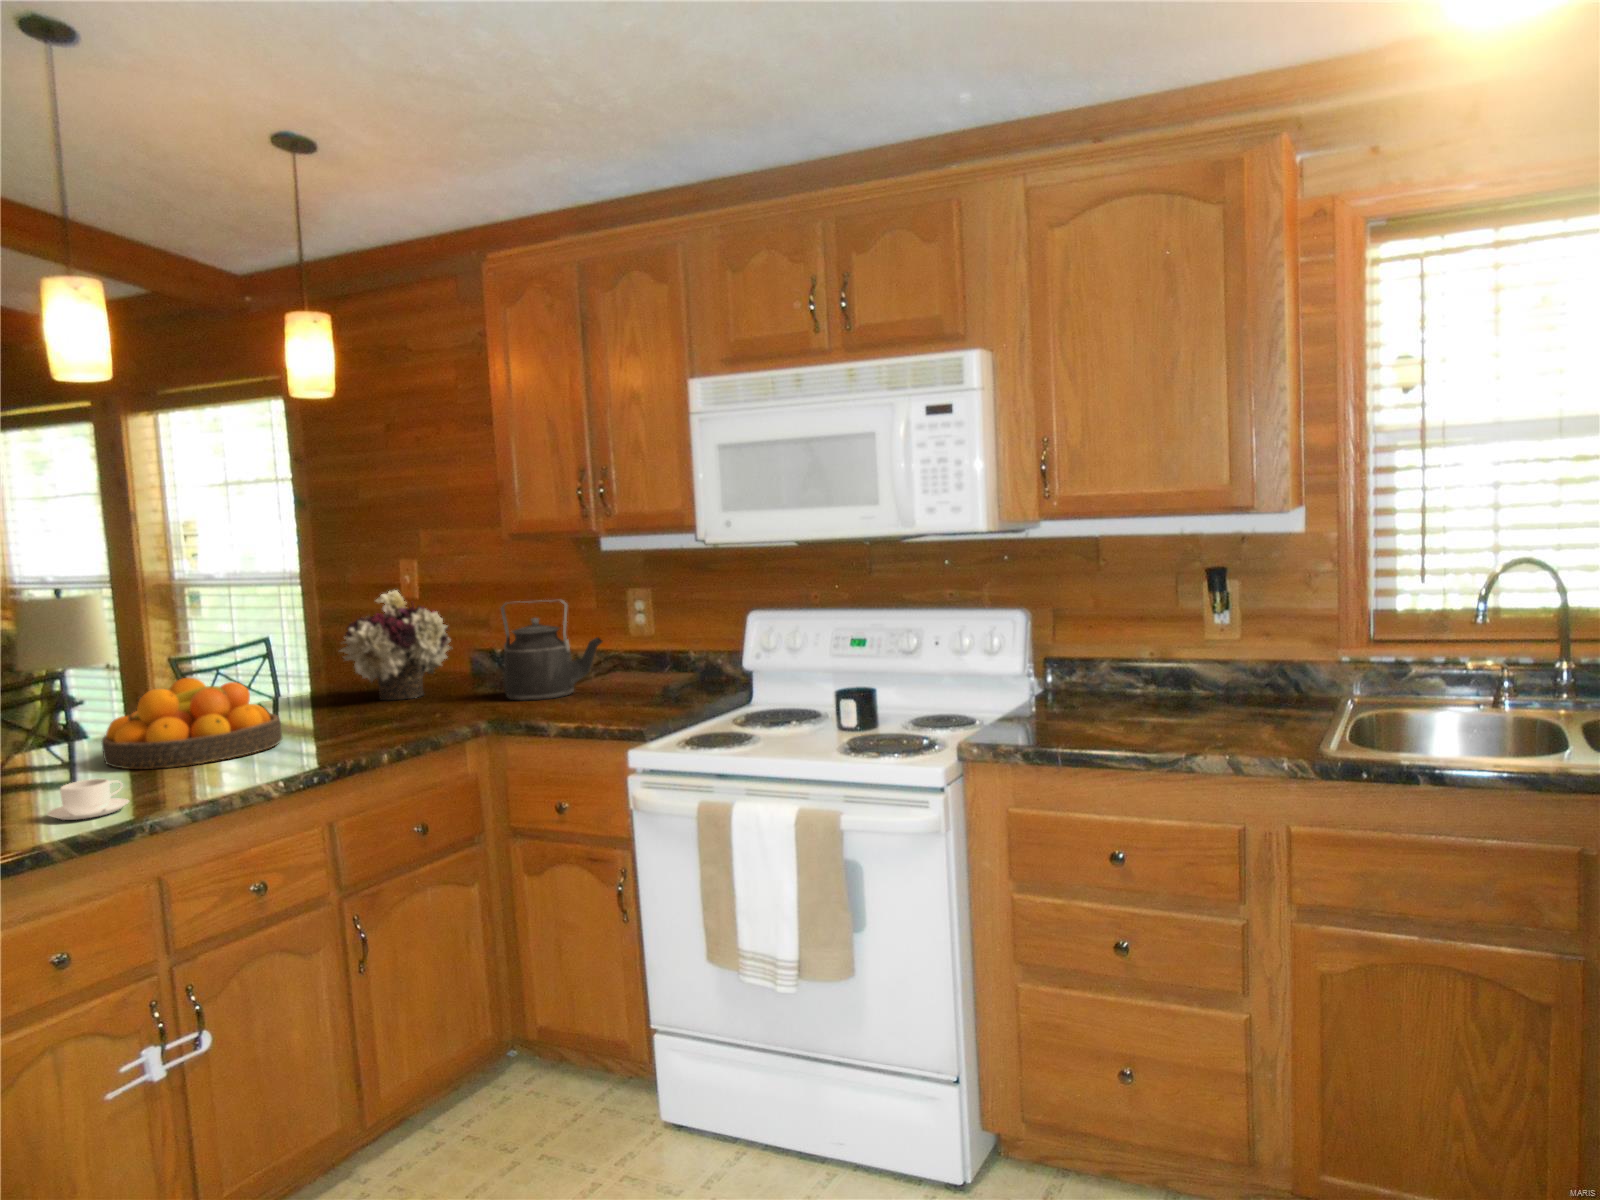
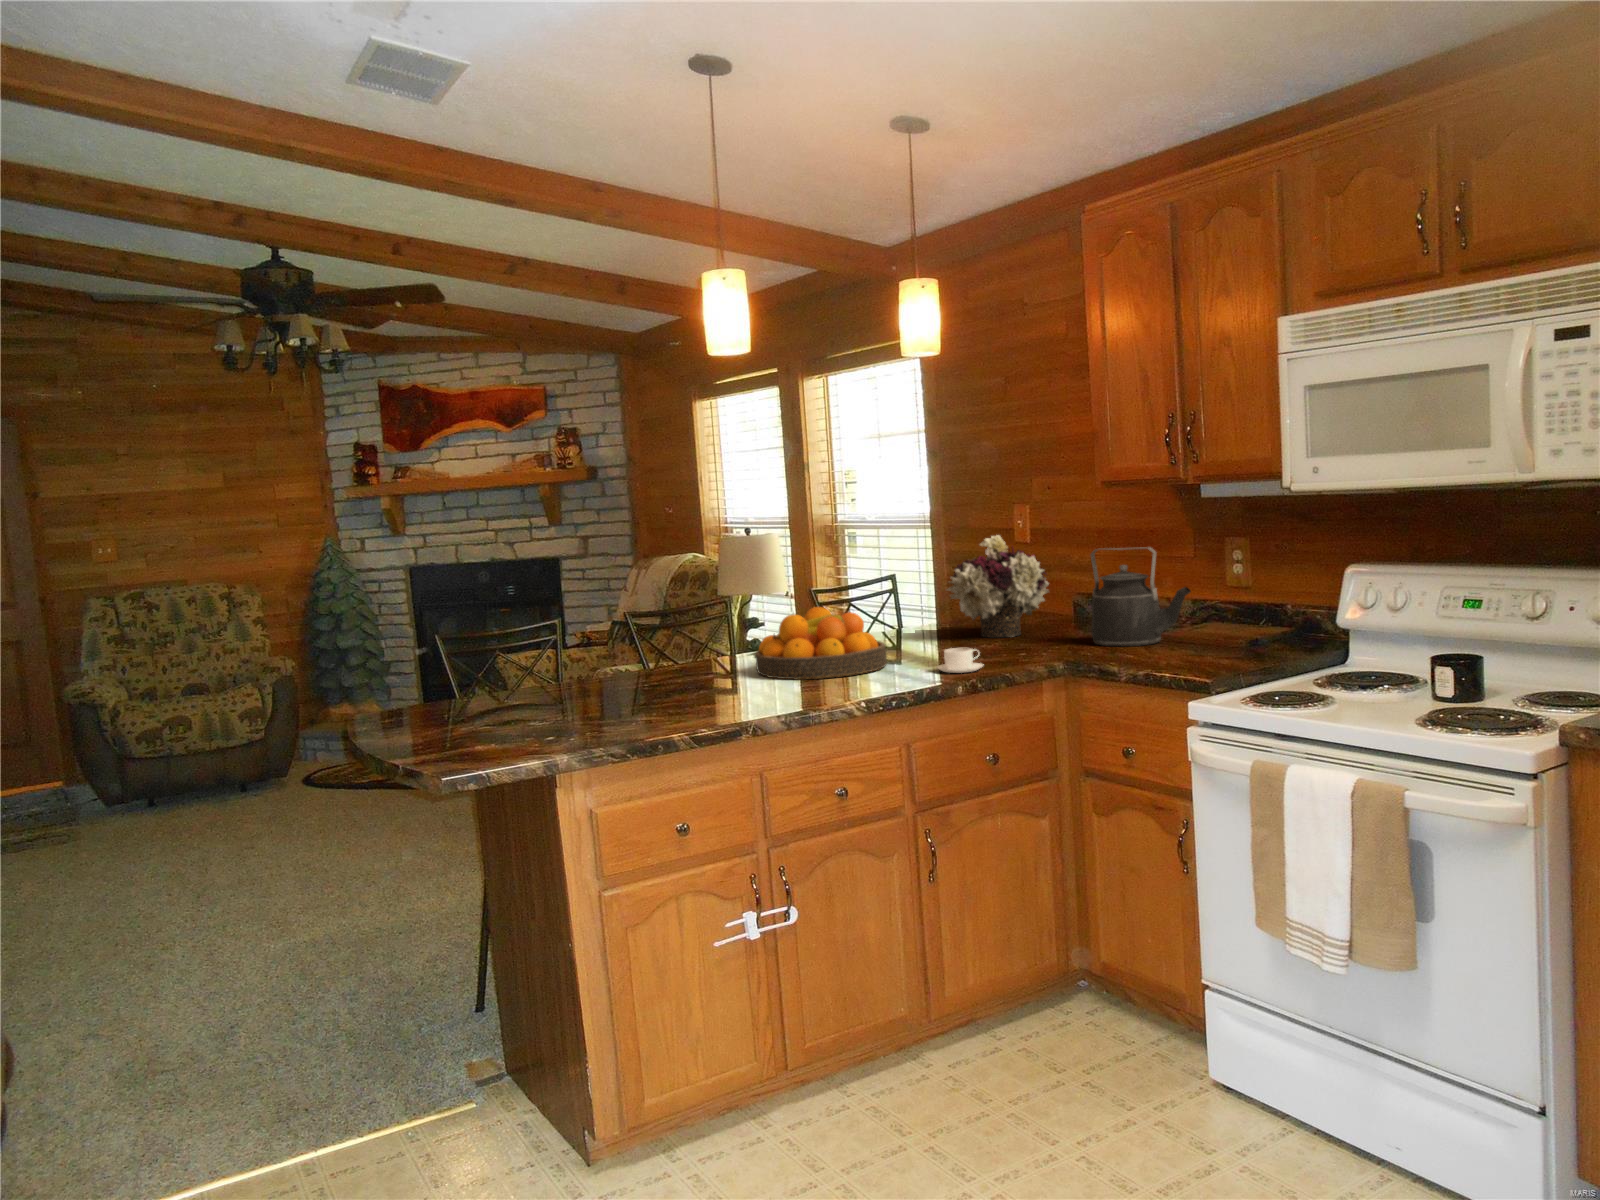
coffee cup: present [47,779,129,820] -> present [937,648,983,673]

